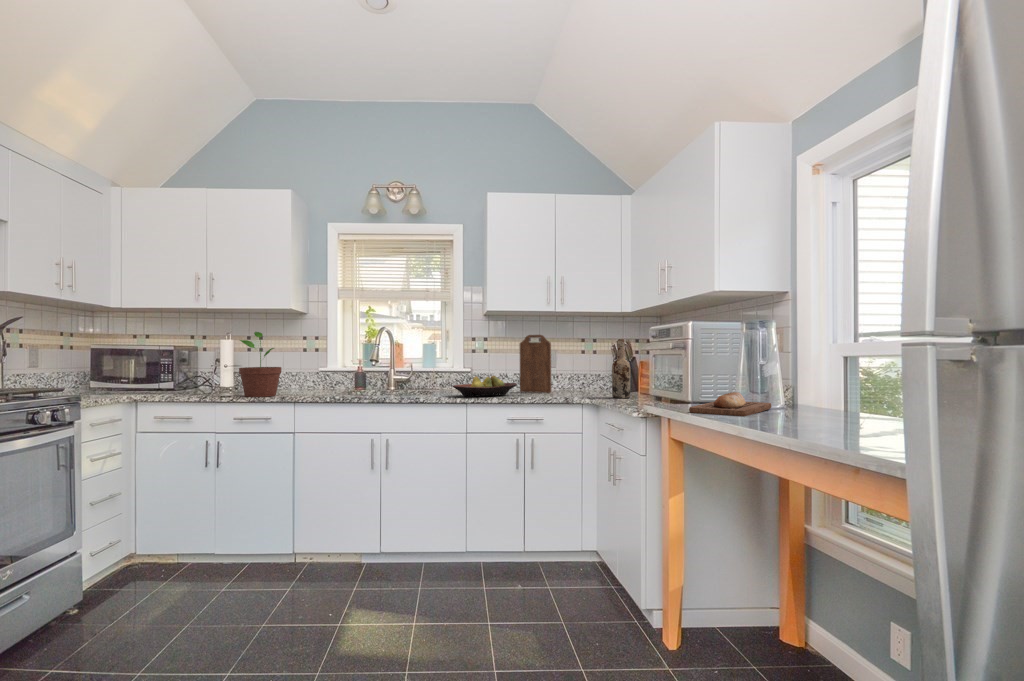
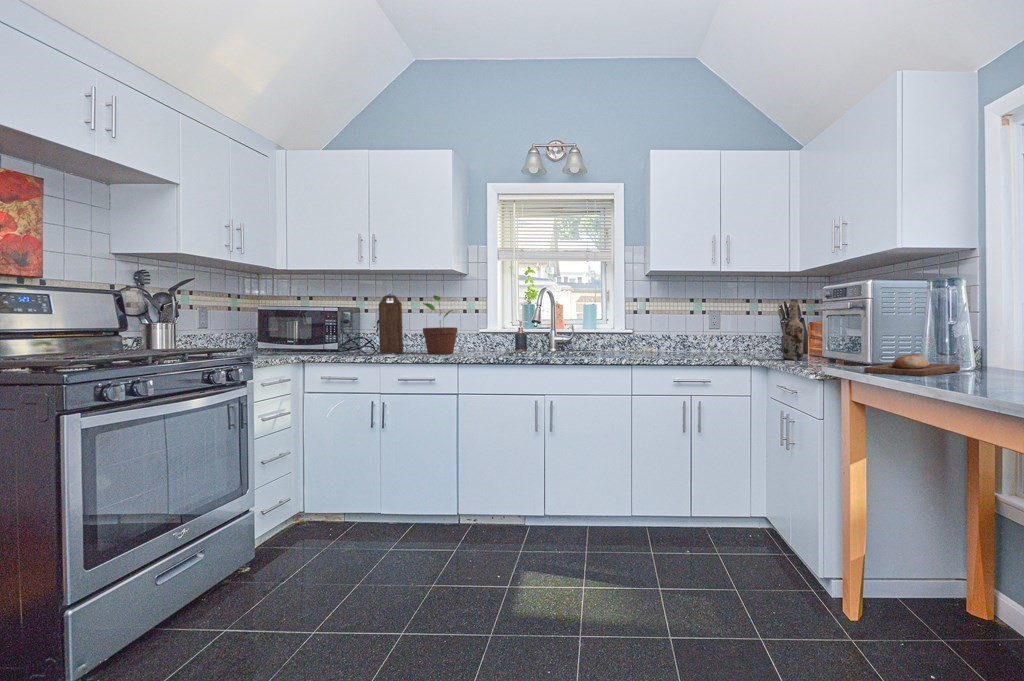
cutting board: present [520,335,551,393] -> present [379,295,403,353]
fruit bowl: present [453,376,517,397] -> none [617,337,681,357]

